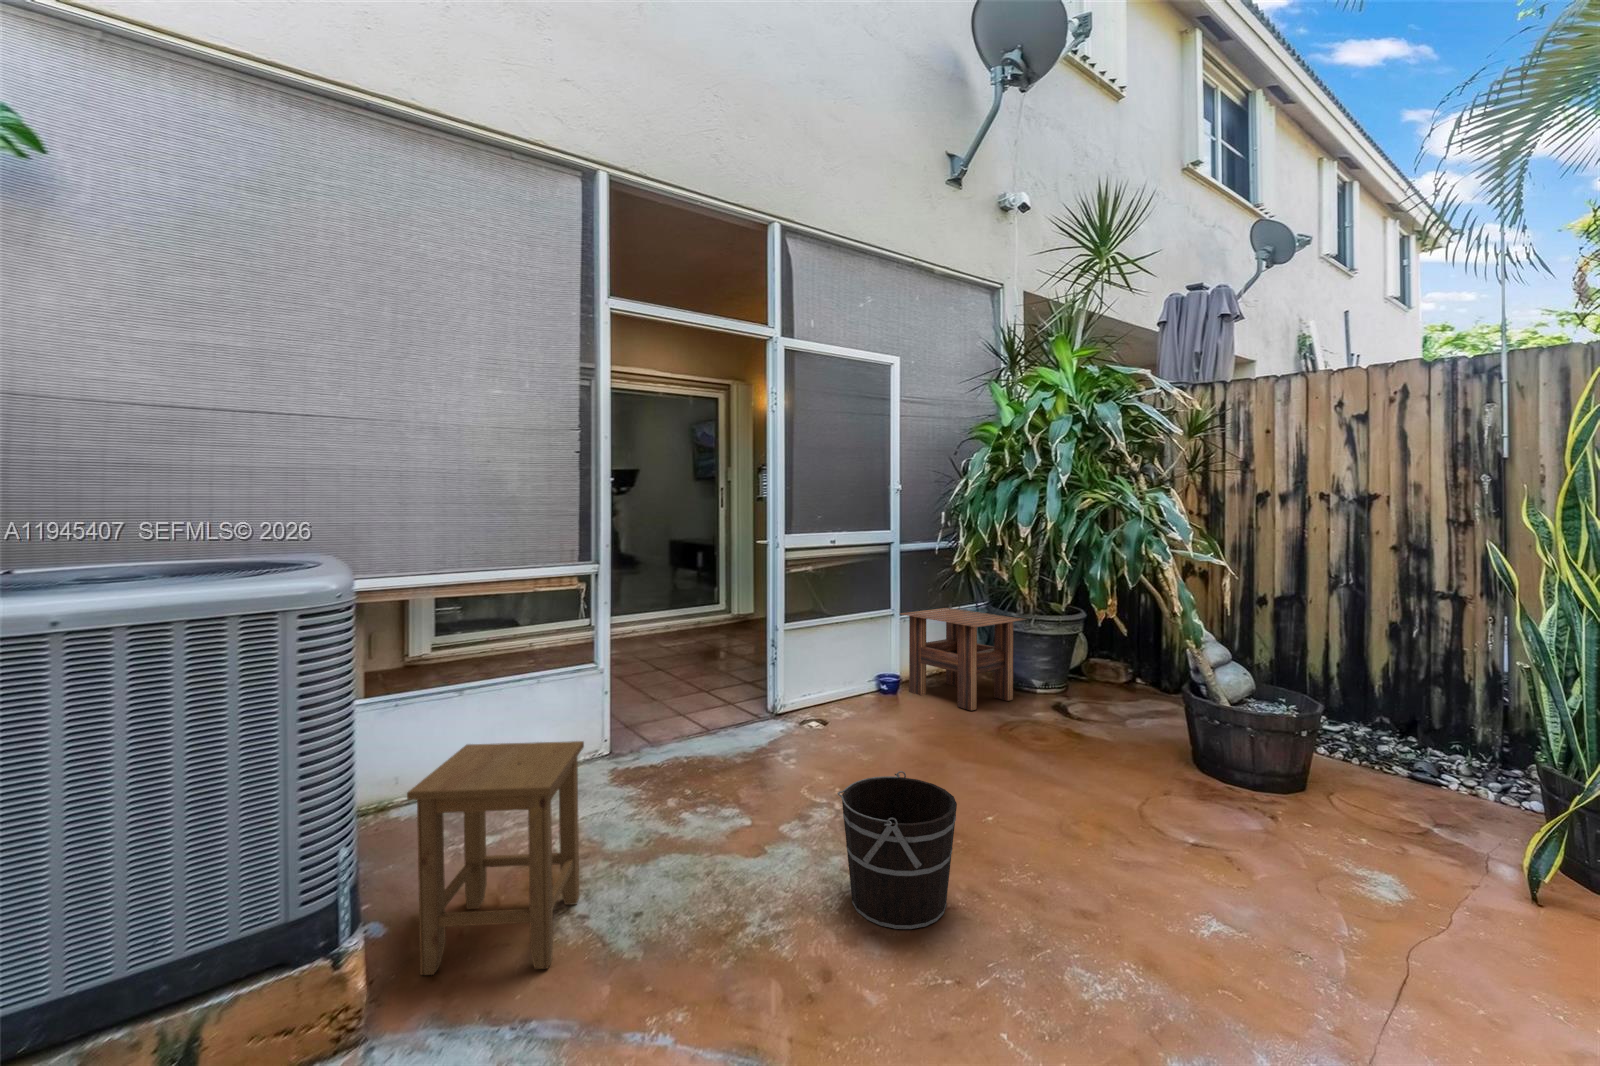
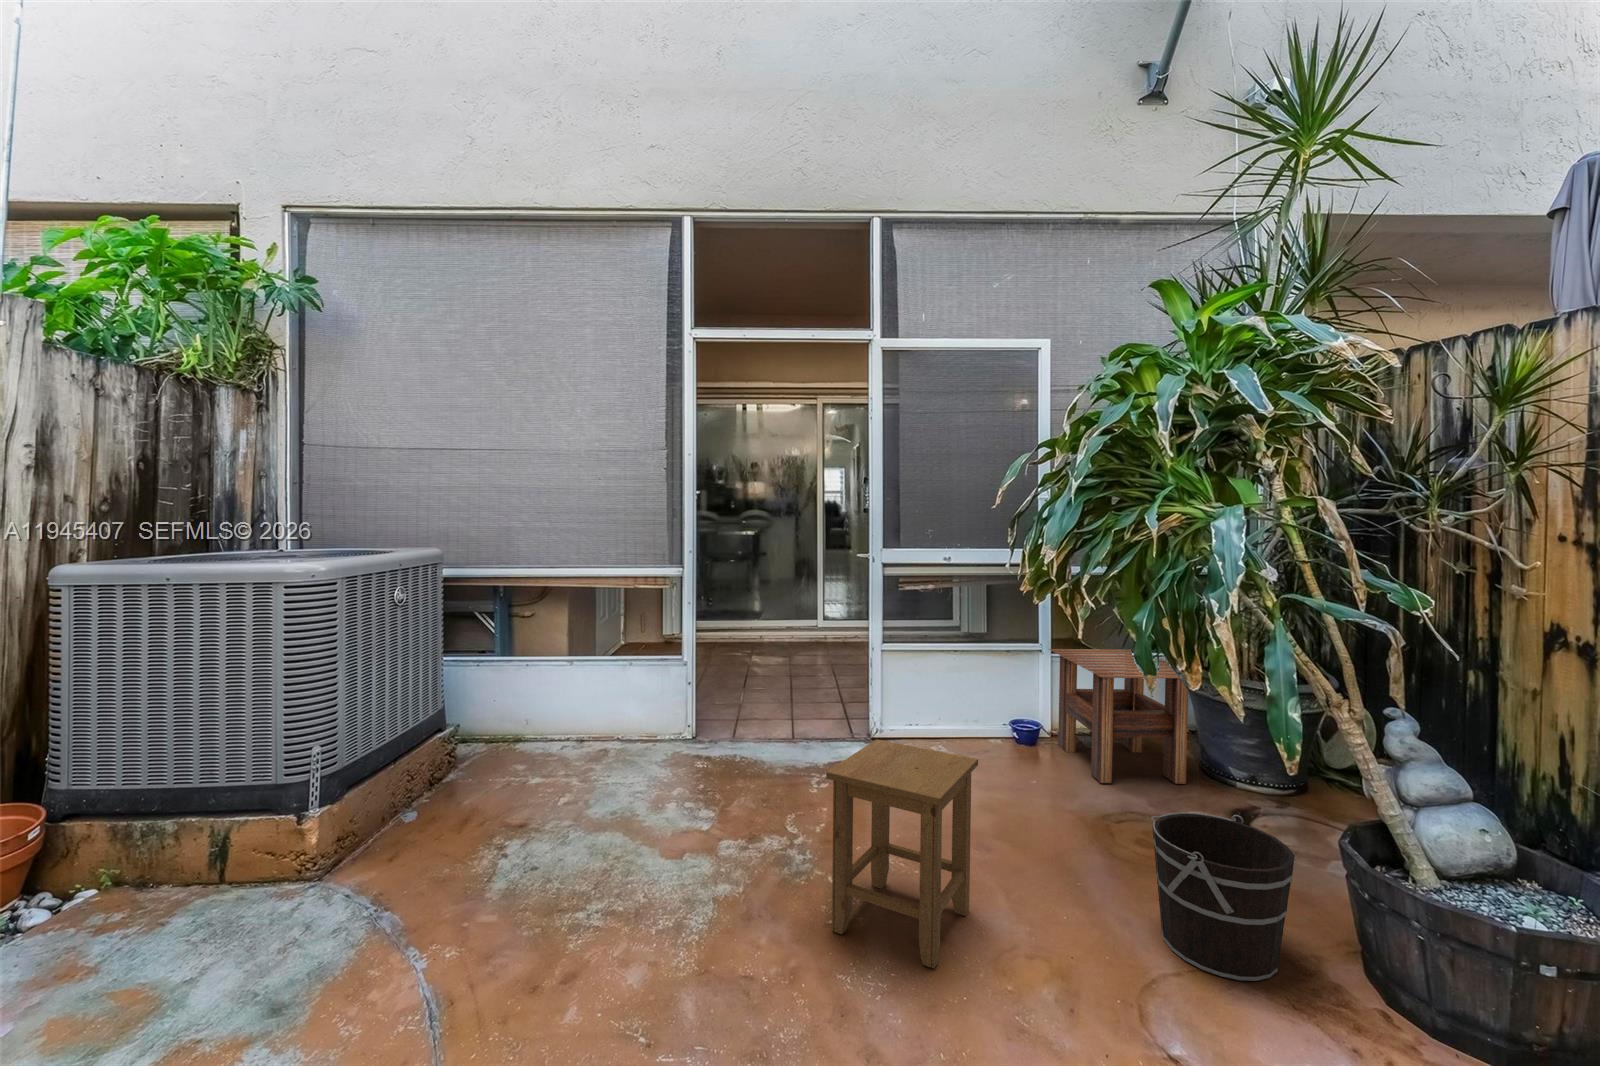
stool: present [407,741,584,975] -> present [826,739,978,968]
bucket: present [837,771,957,929] -> present [1151,812,1295,981]

